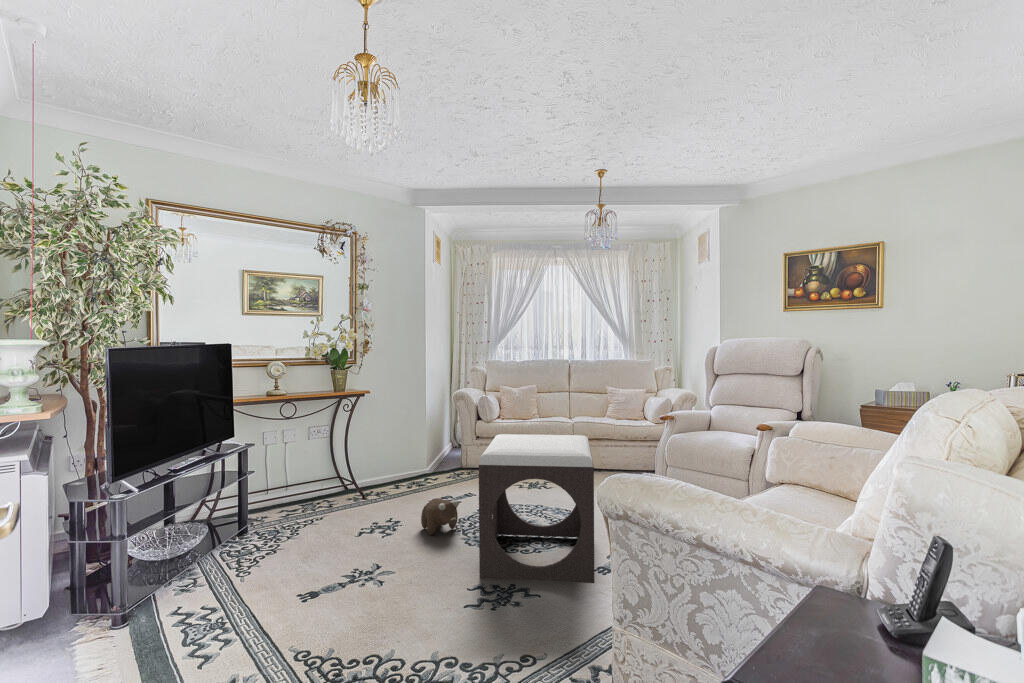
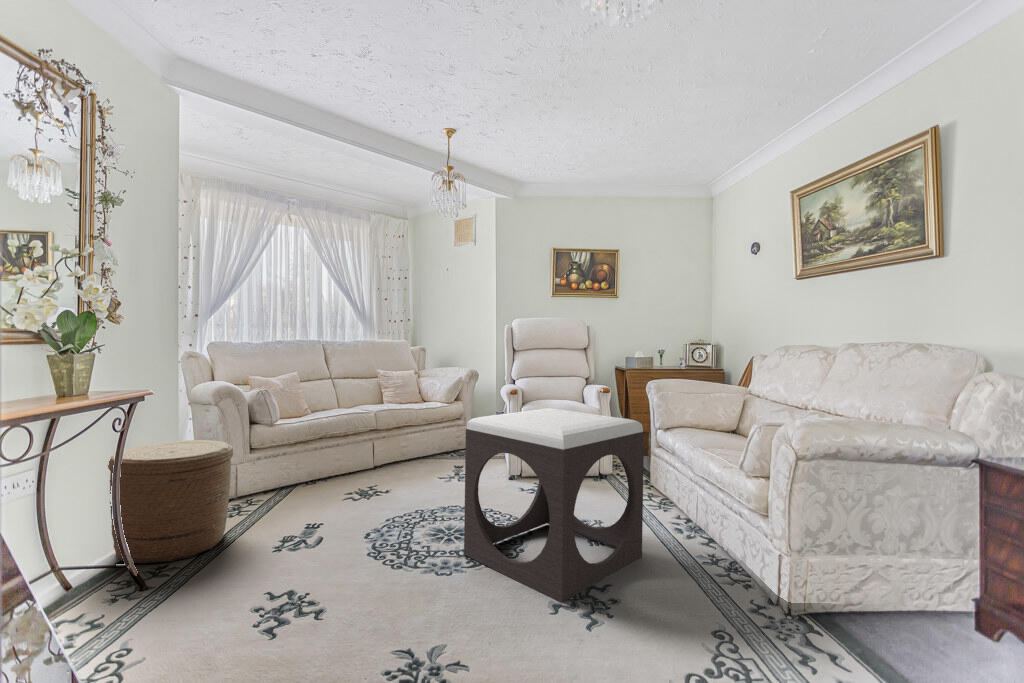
woven basket: none [372,426,431,492] -> present [108,440,233,563]
plush toy: present [421,498,459,535] -> none [352,522,432,587]

